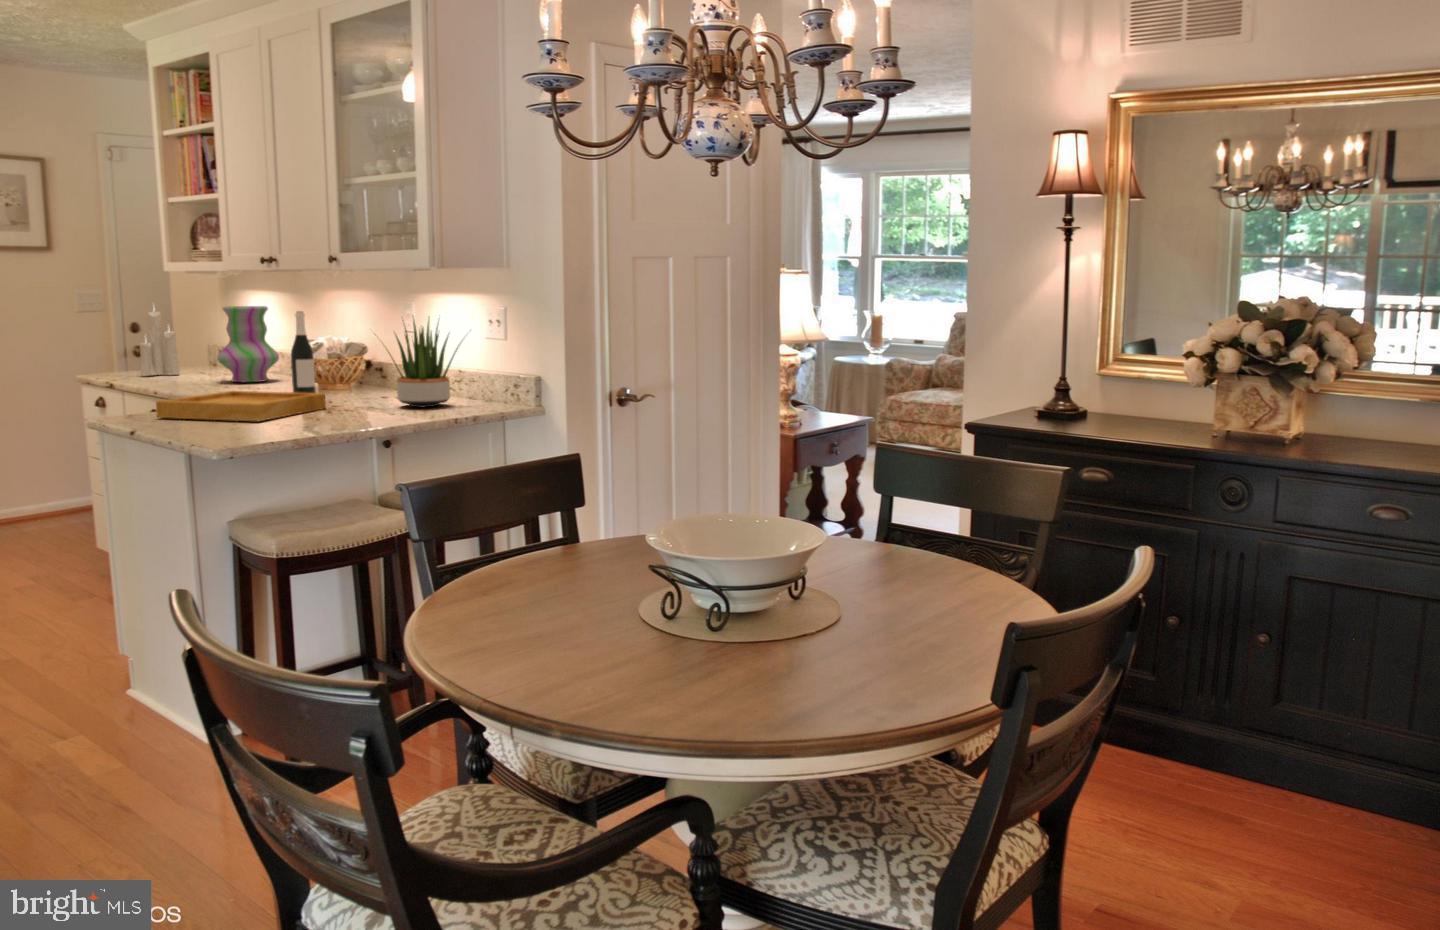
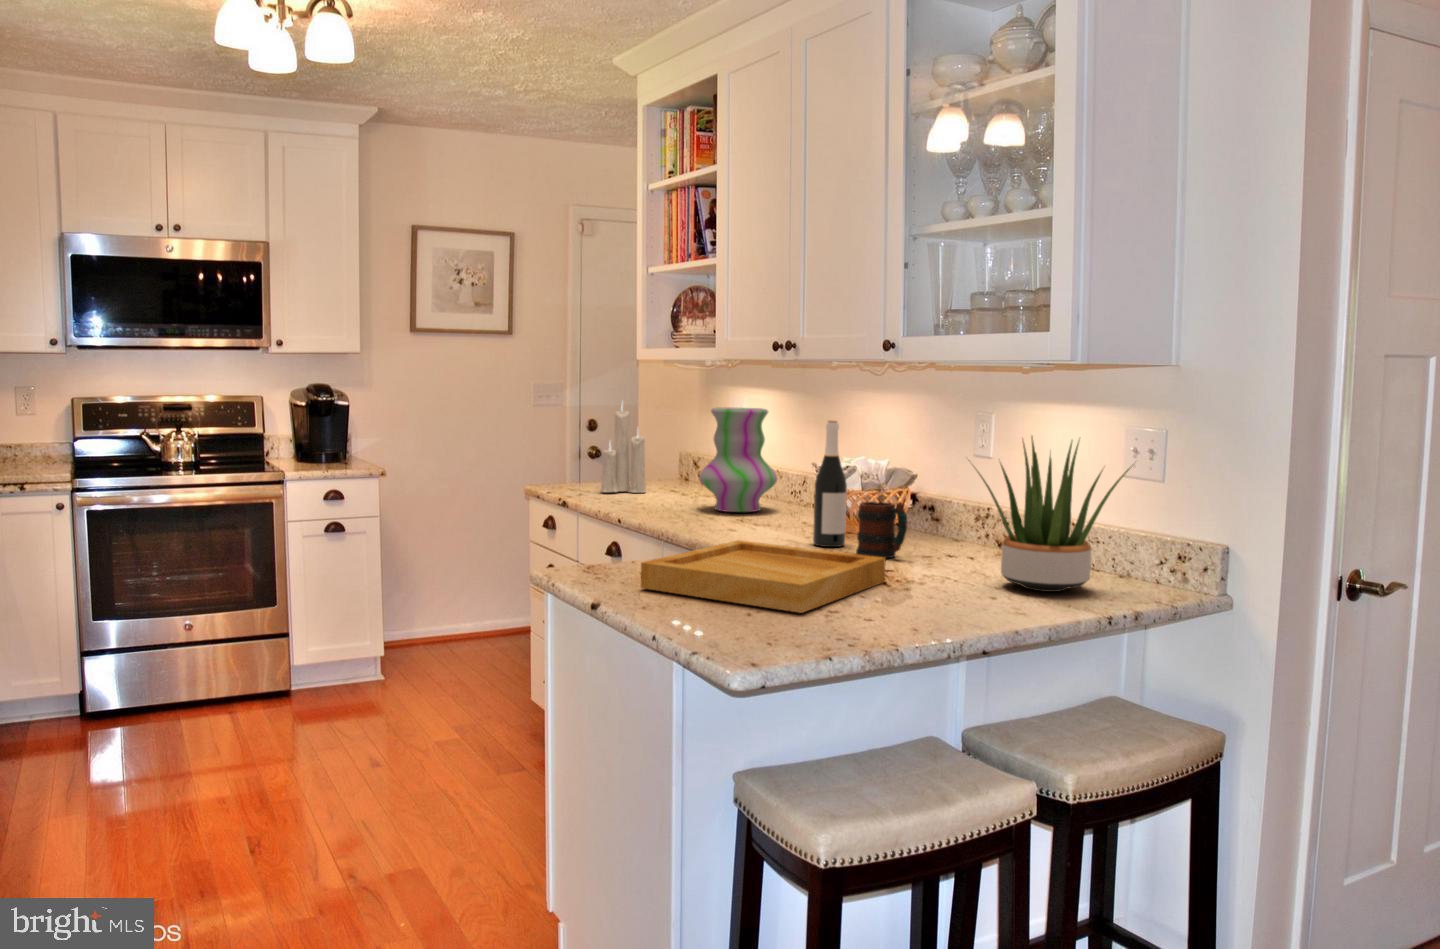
mug: none [318,362,350,399] -> present [856,502,907,558]

